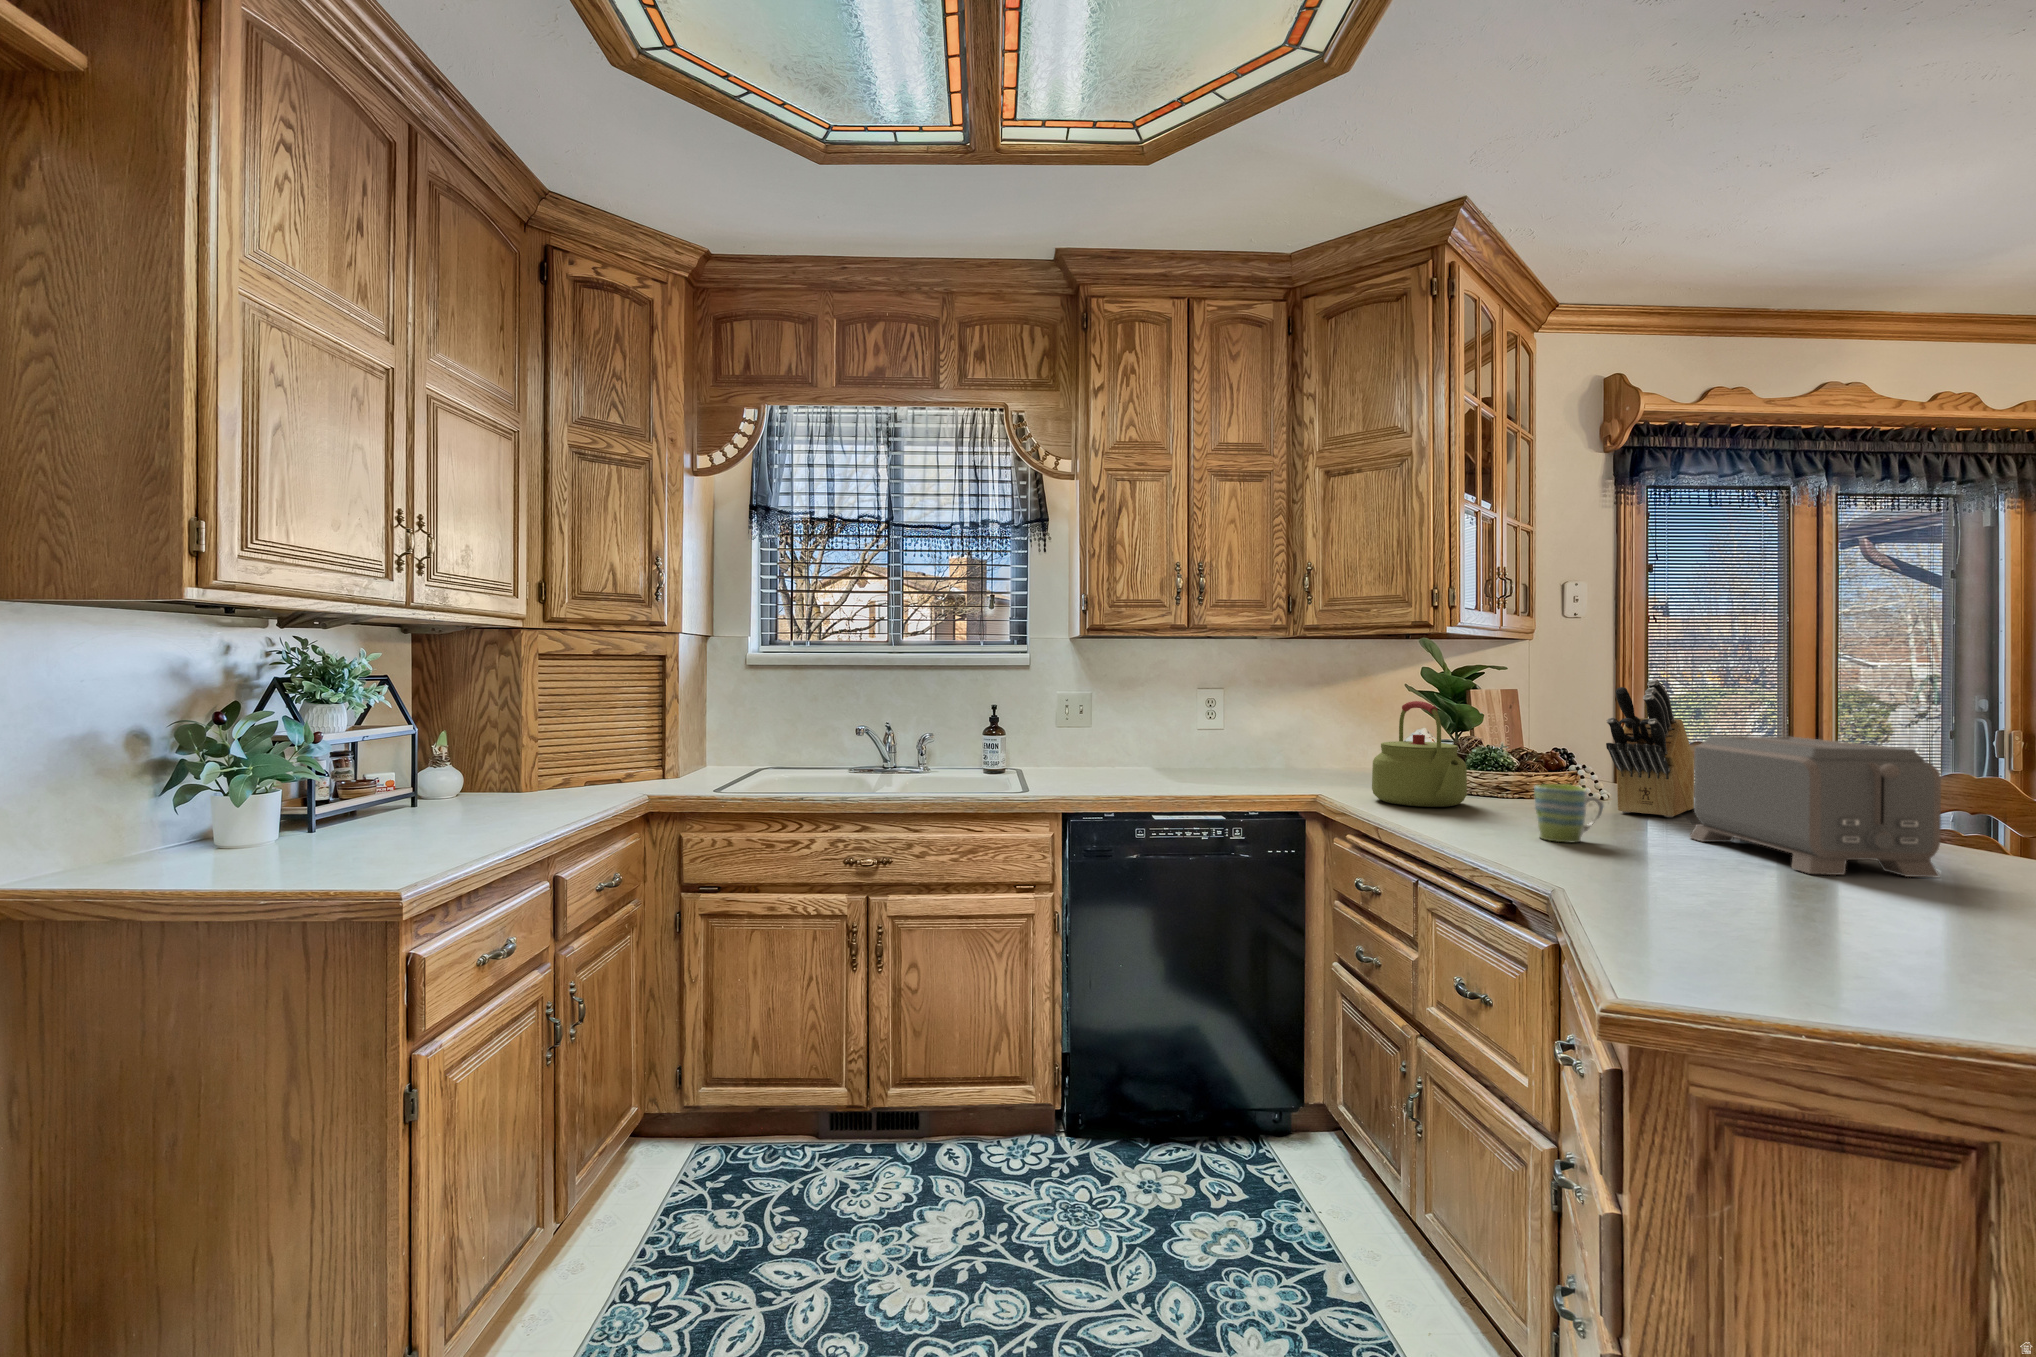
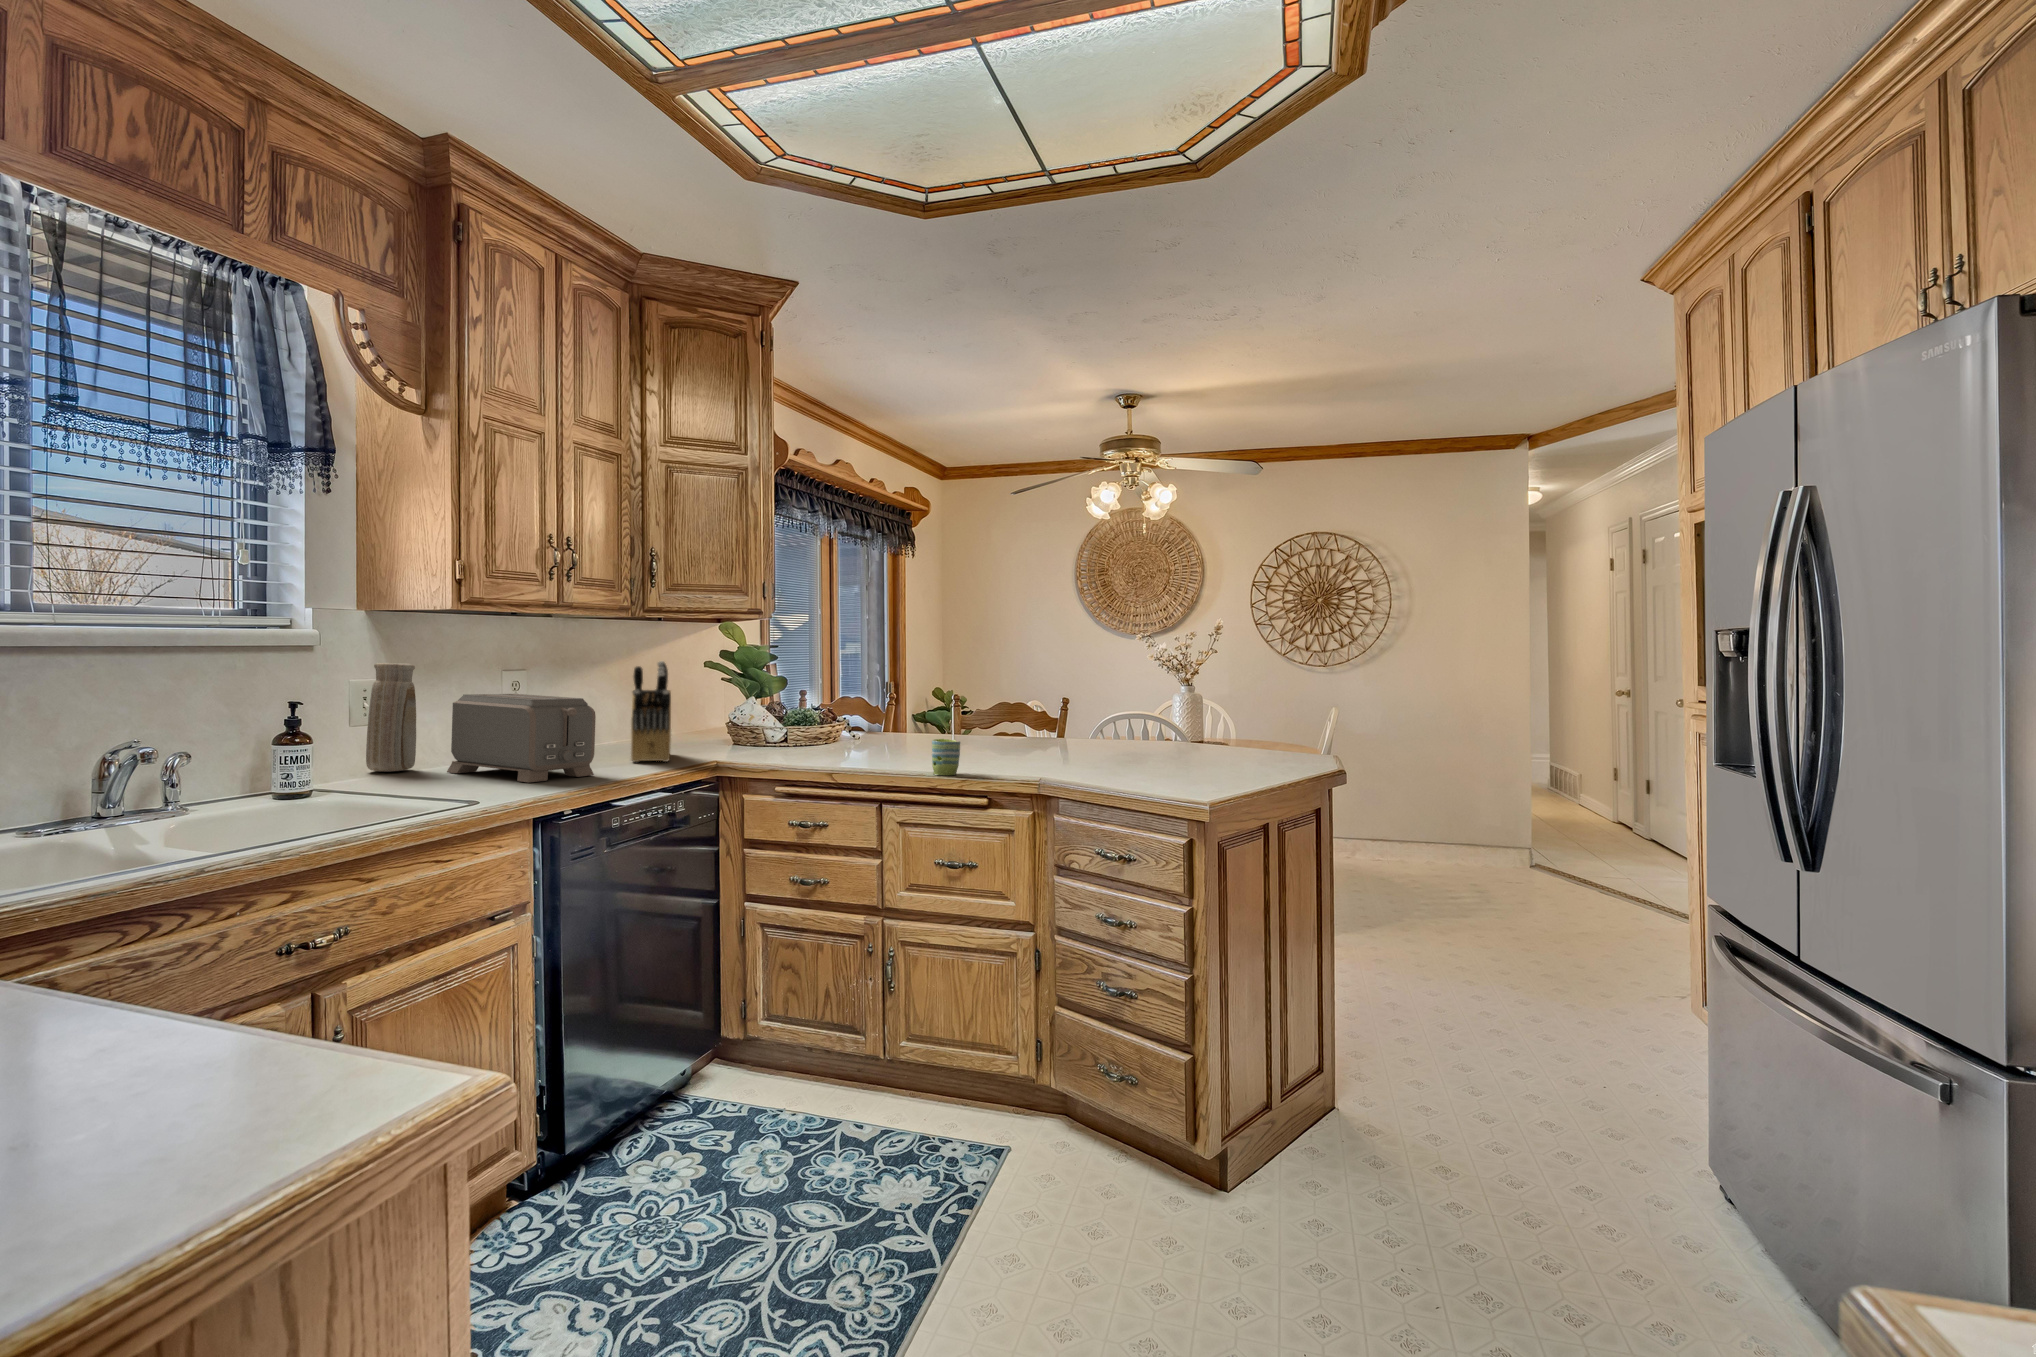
knife block: present [1606,680,1694,817] -> present [631,661,671,762]
vase: none [1078,682,1112,766] -> present [366,663,416,772]
kettle: present [1372,701,1467,807] -> none [763,685,851,768]
toaster: present [1689,736,1941,878] -> present [447,694,596,783]

